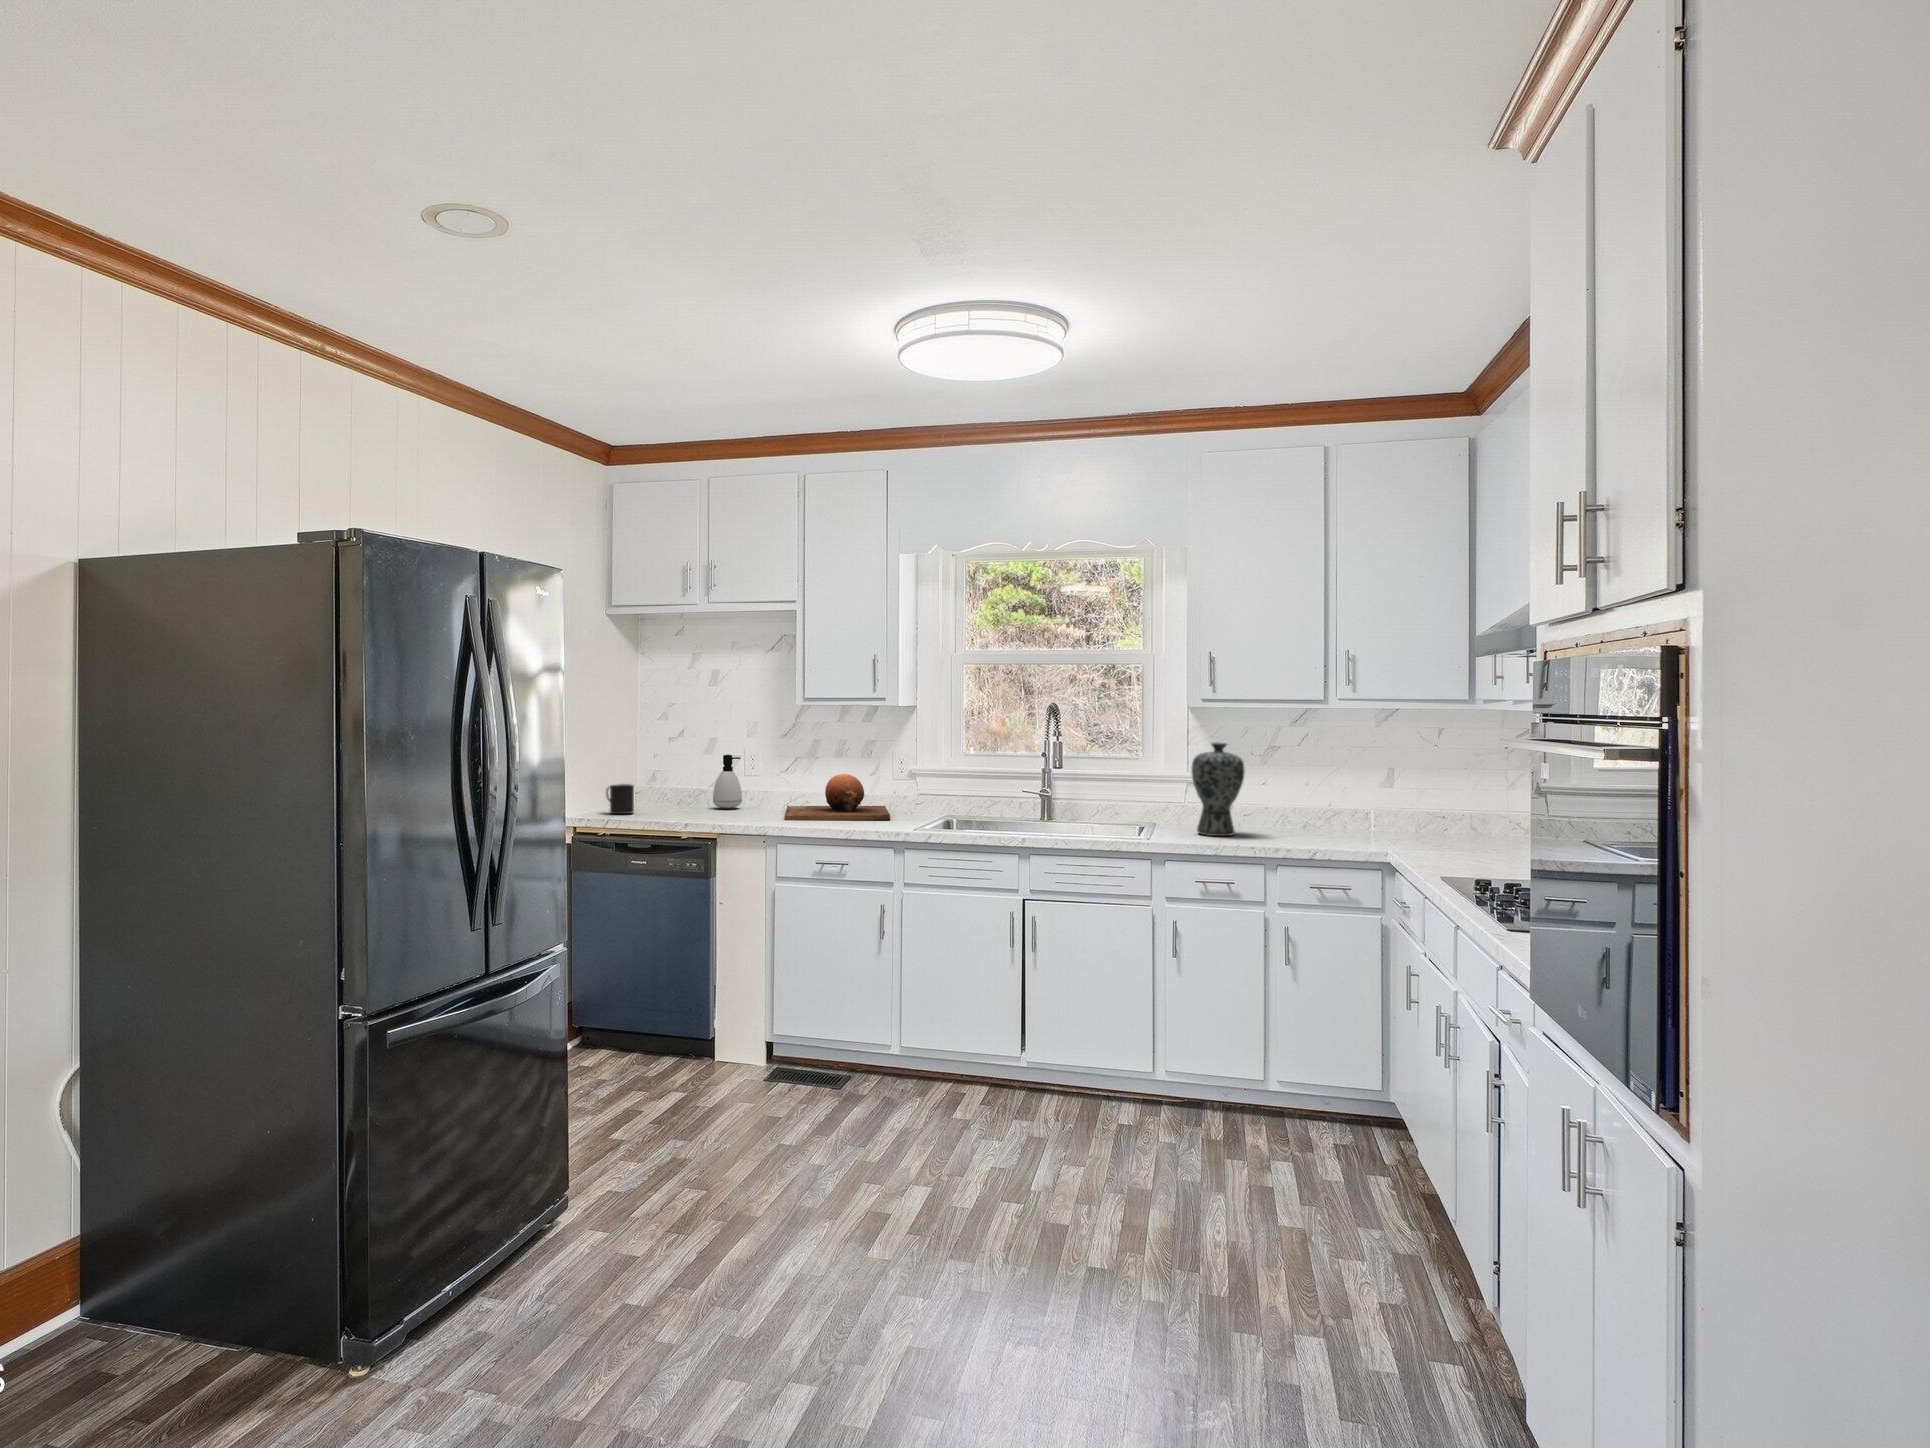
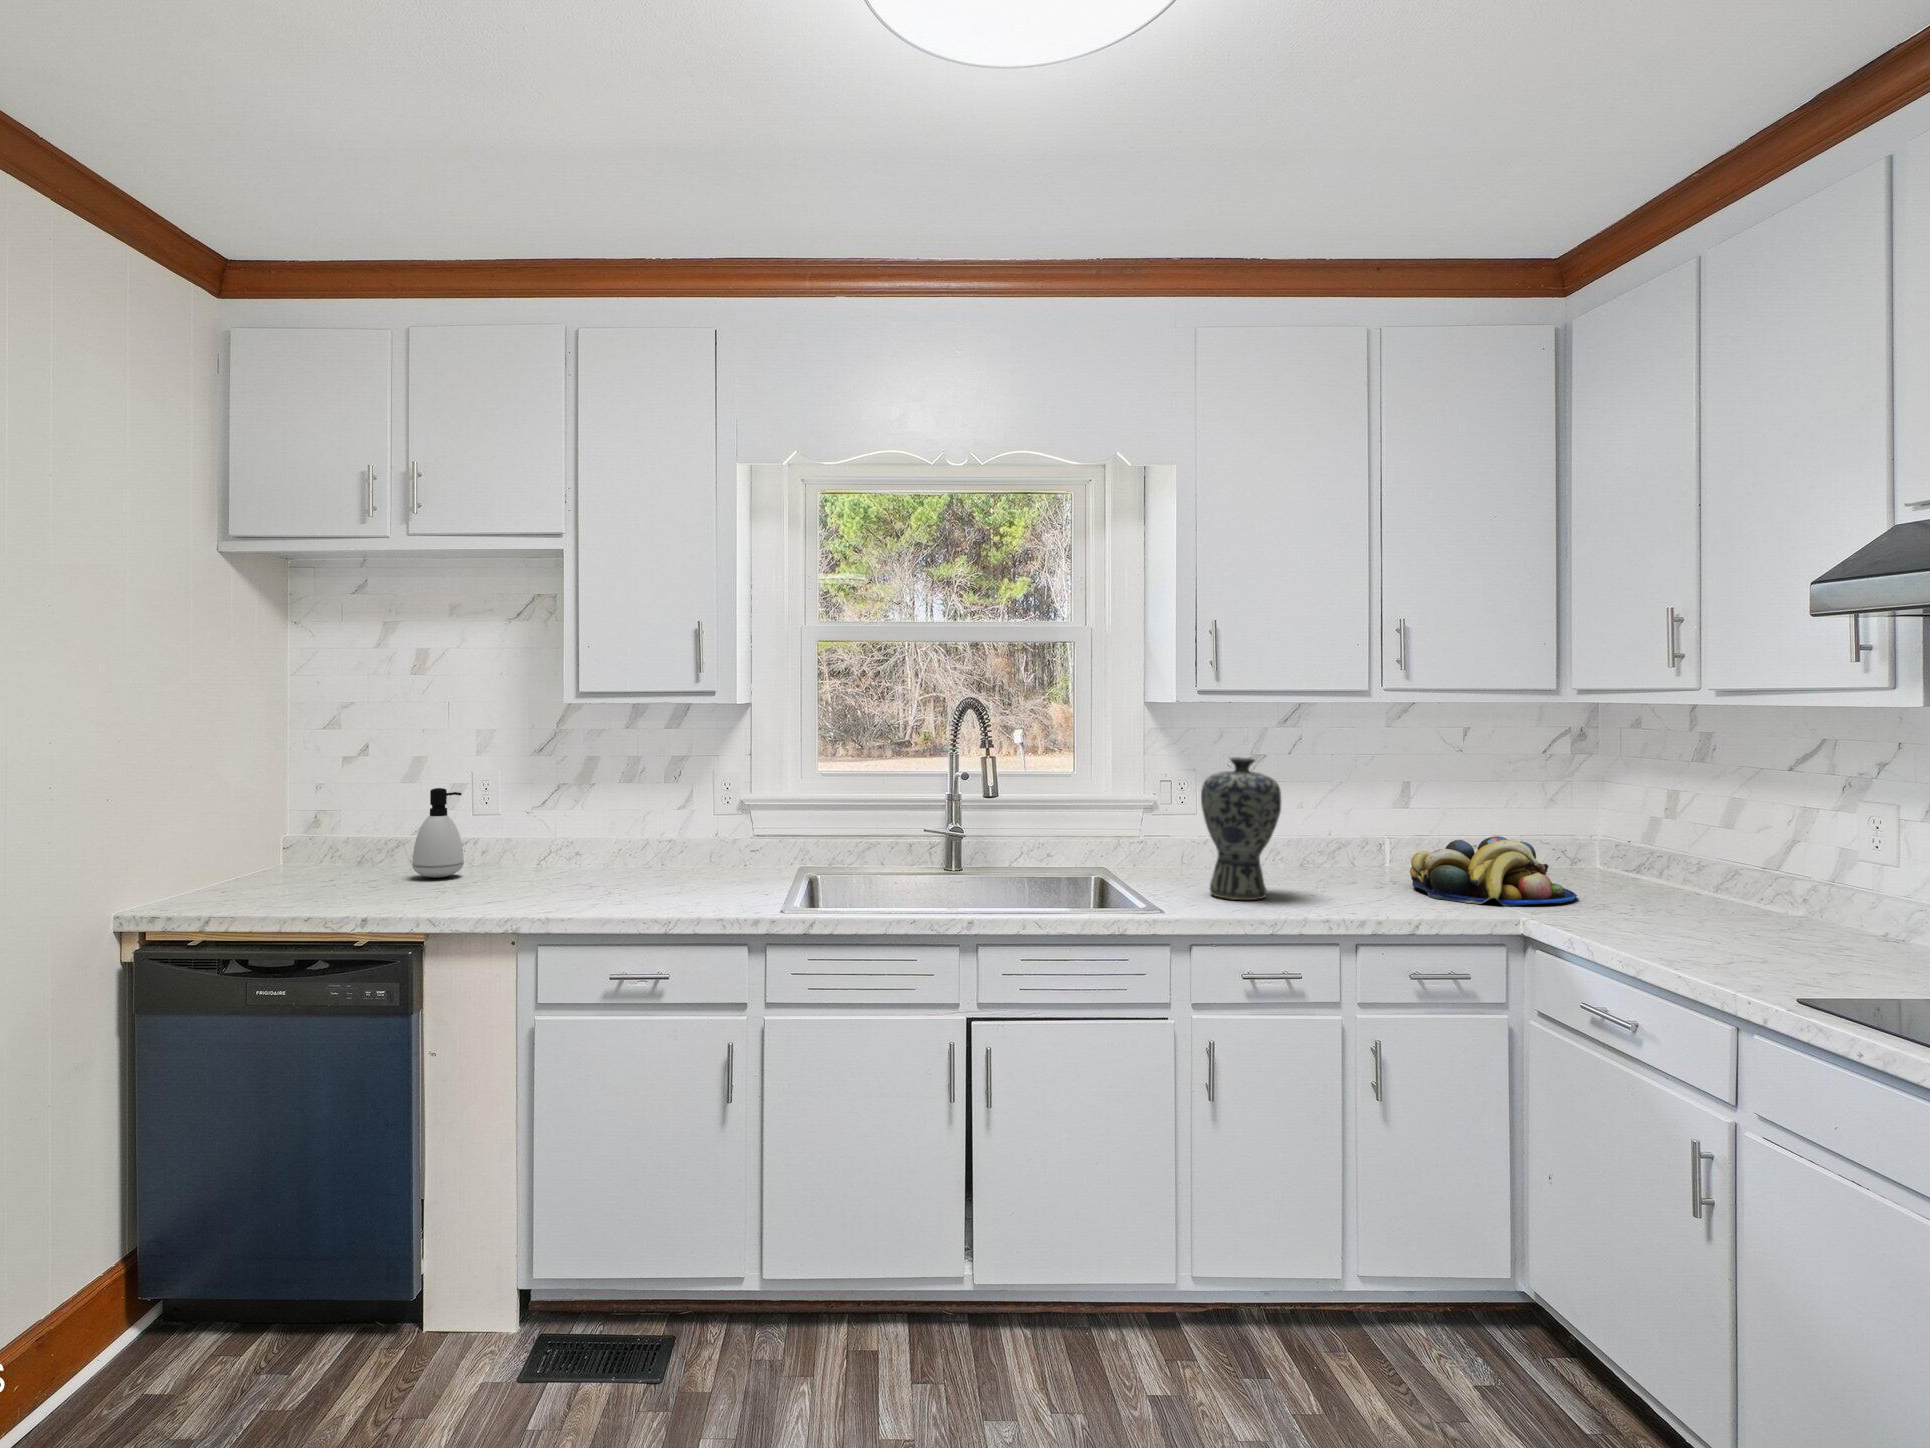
chopping board: present [785,774,890,820] -> none [542,816,726,900]
mug: present [606,784,634,814] -> none [211,847,267,903]
fruit bowl: none [1348,802,1460,845] -> present [1410,836,1577,906]

